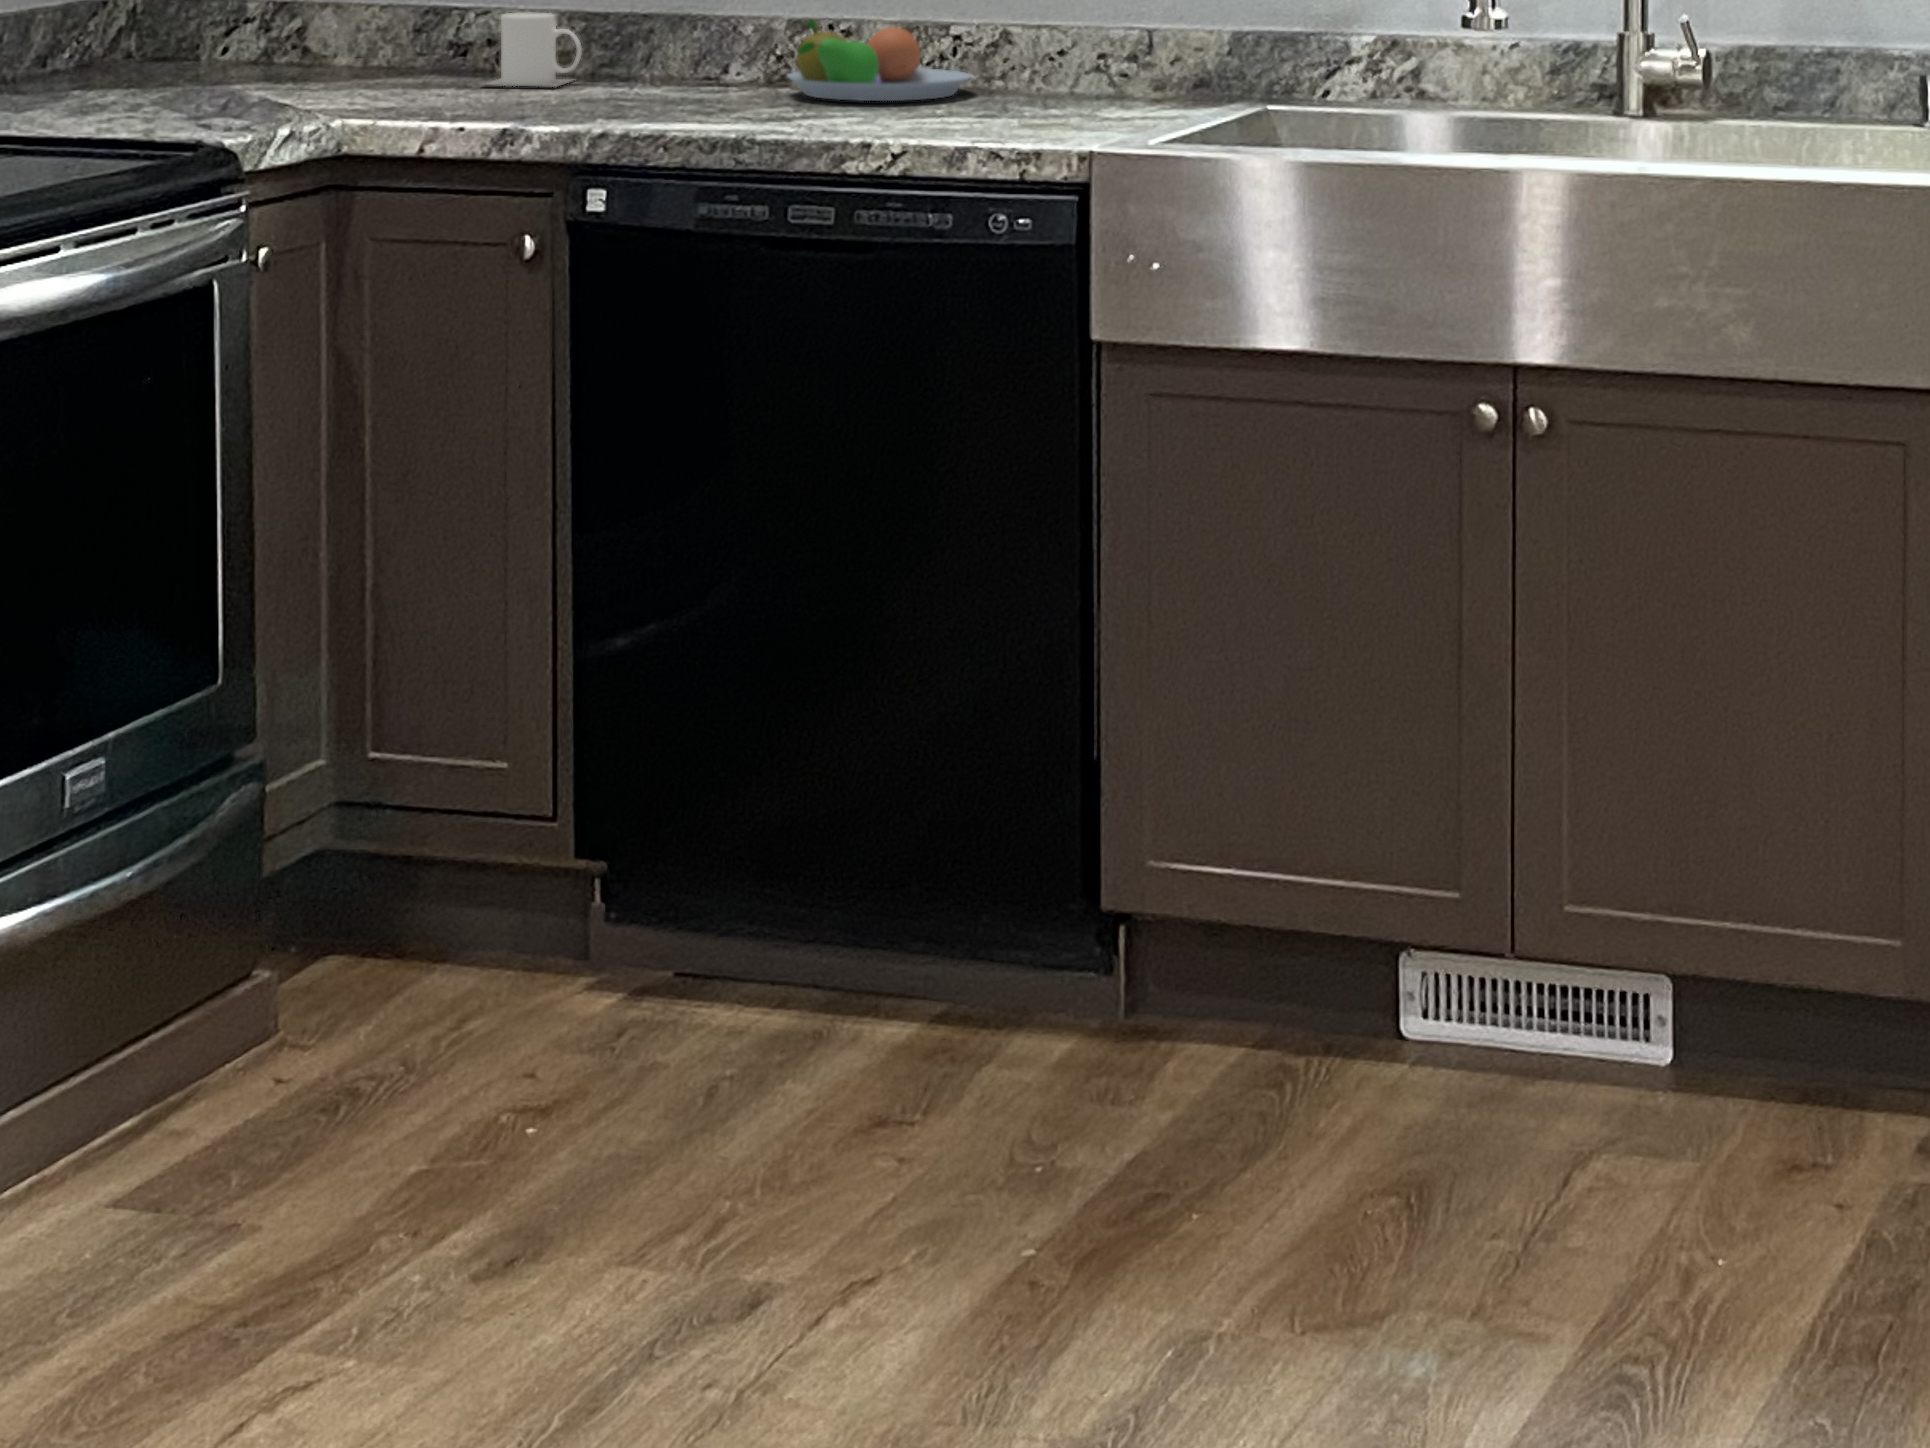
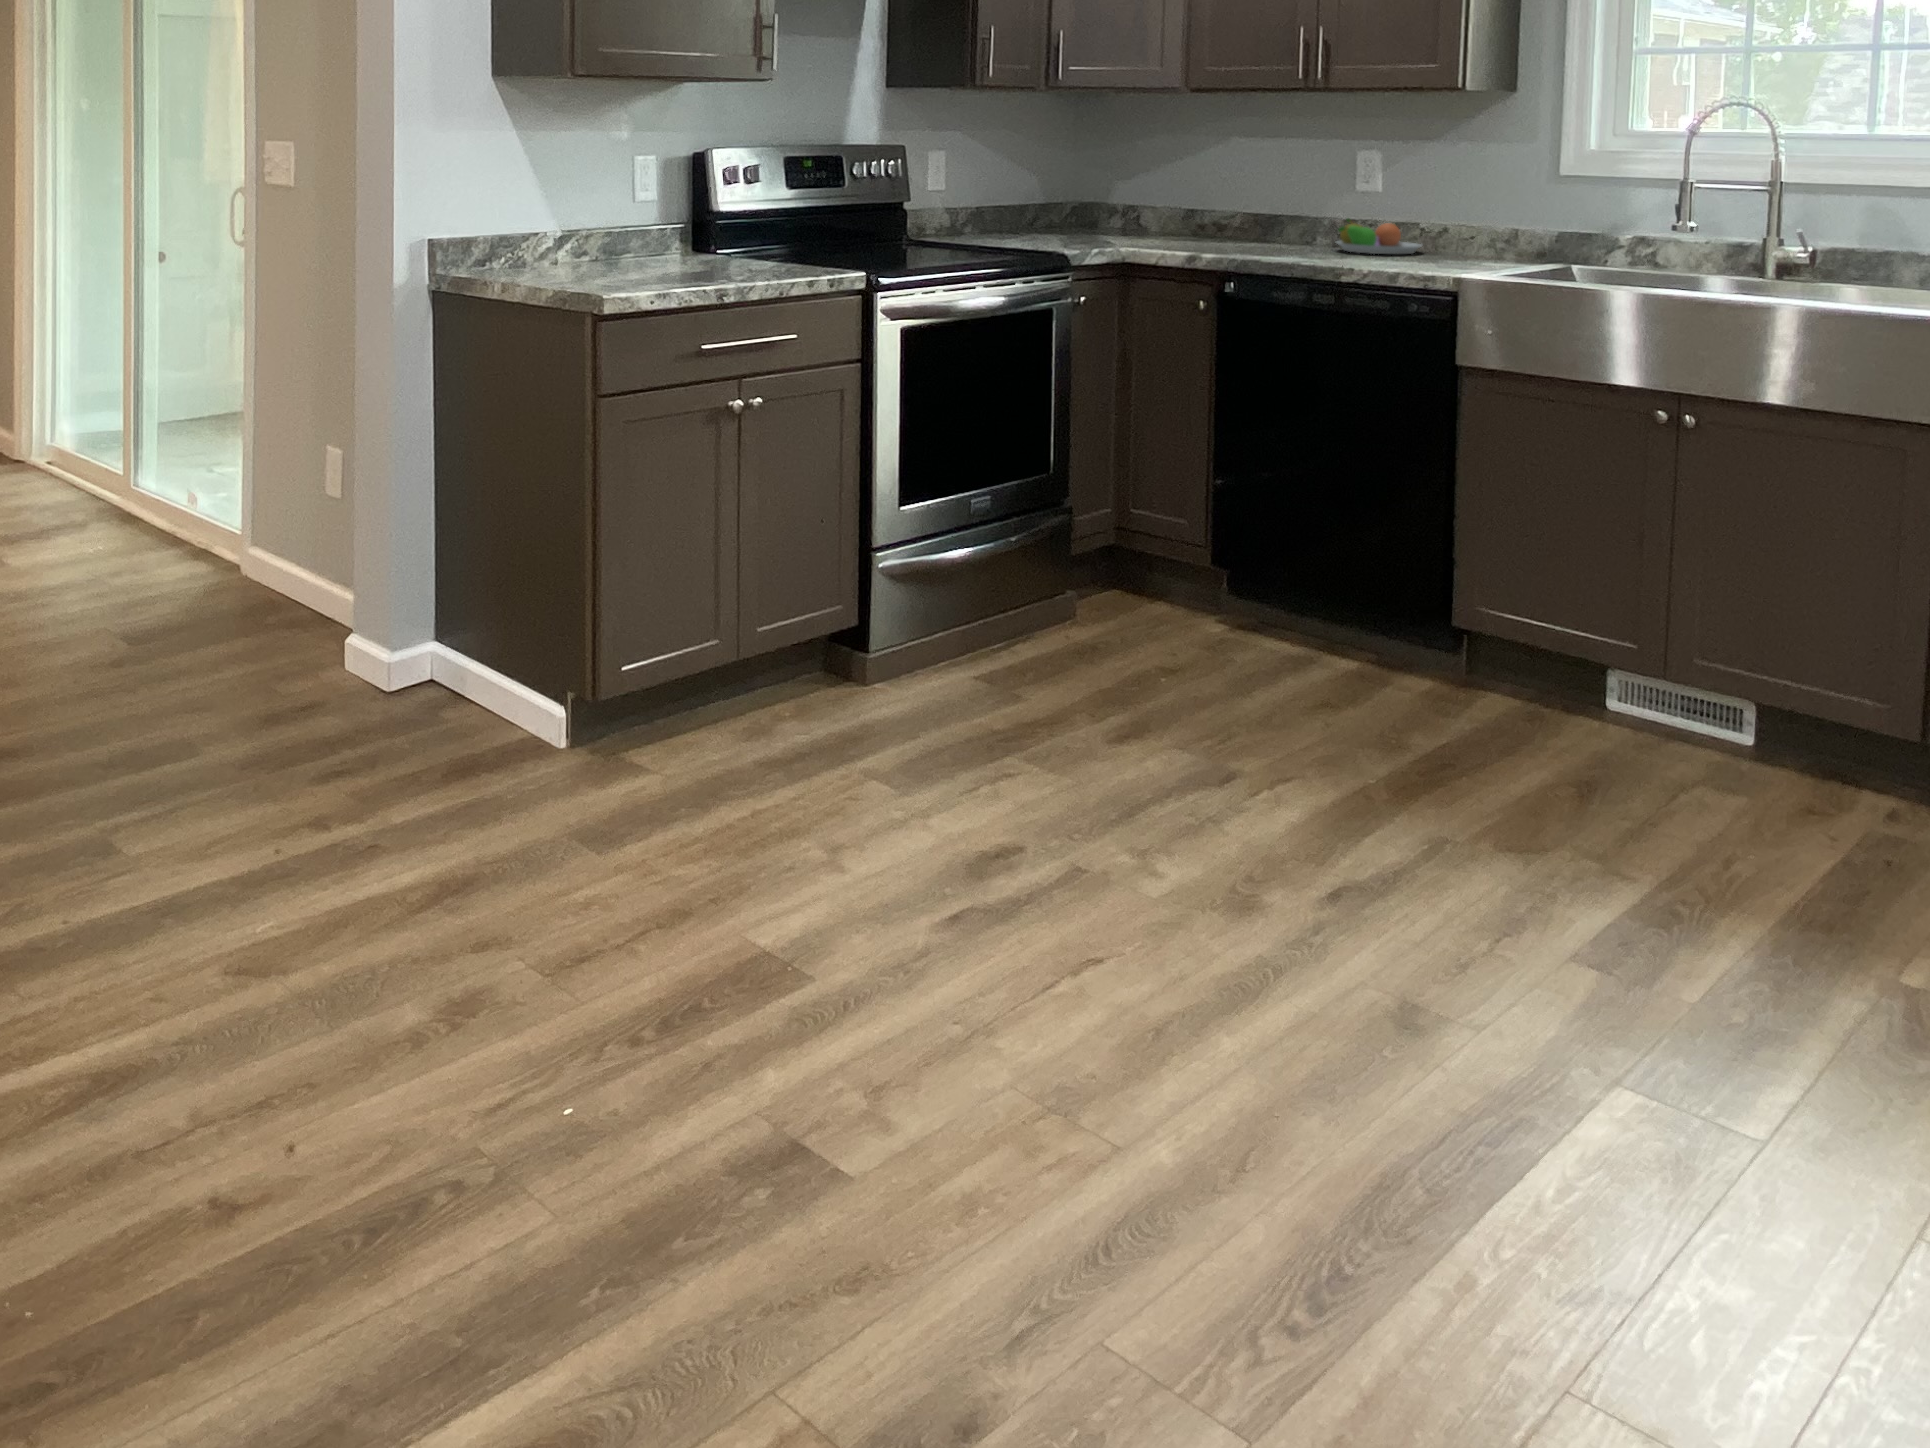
mug: present [486,13,582,86] -> none [1203,212,1249,243]

